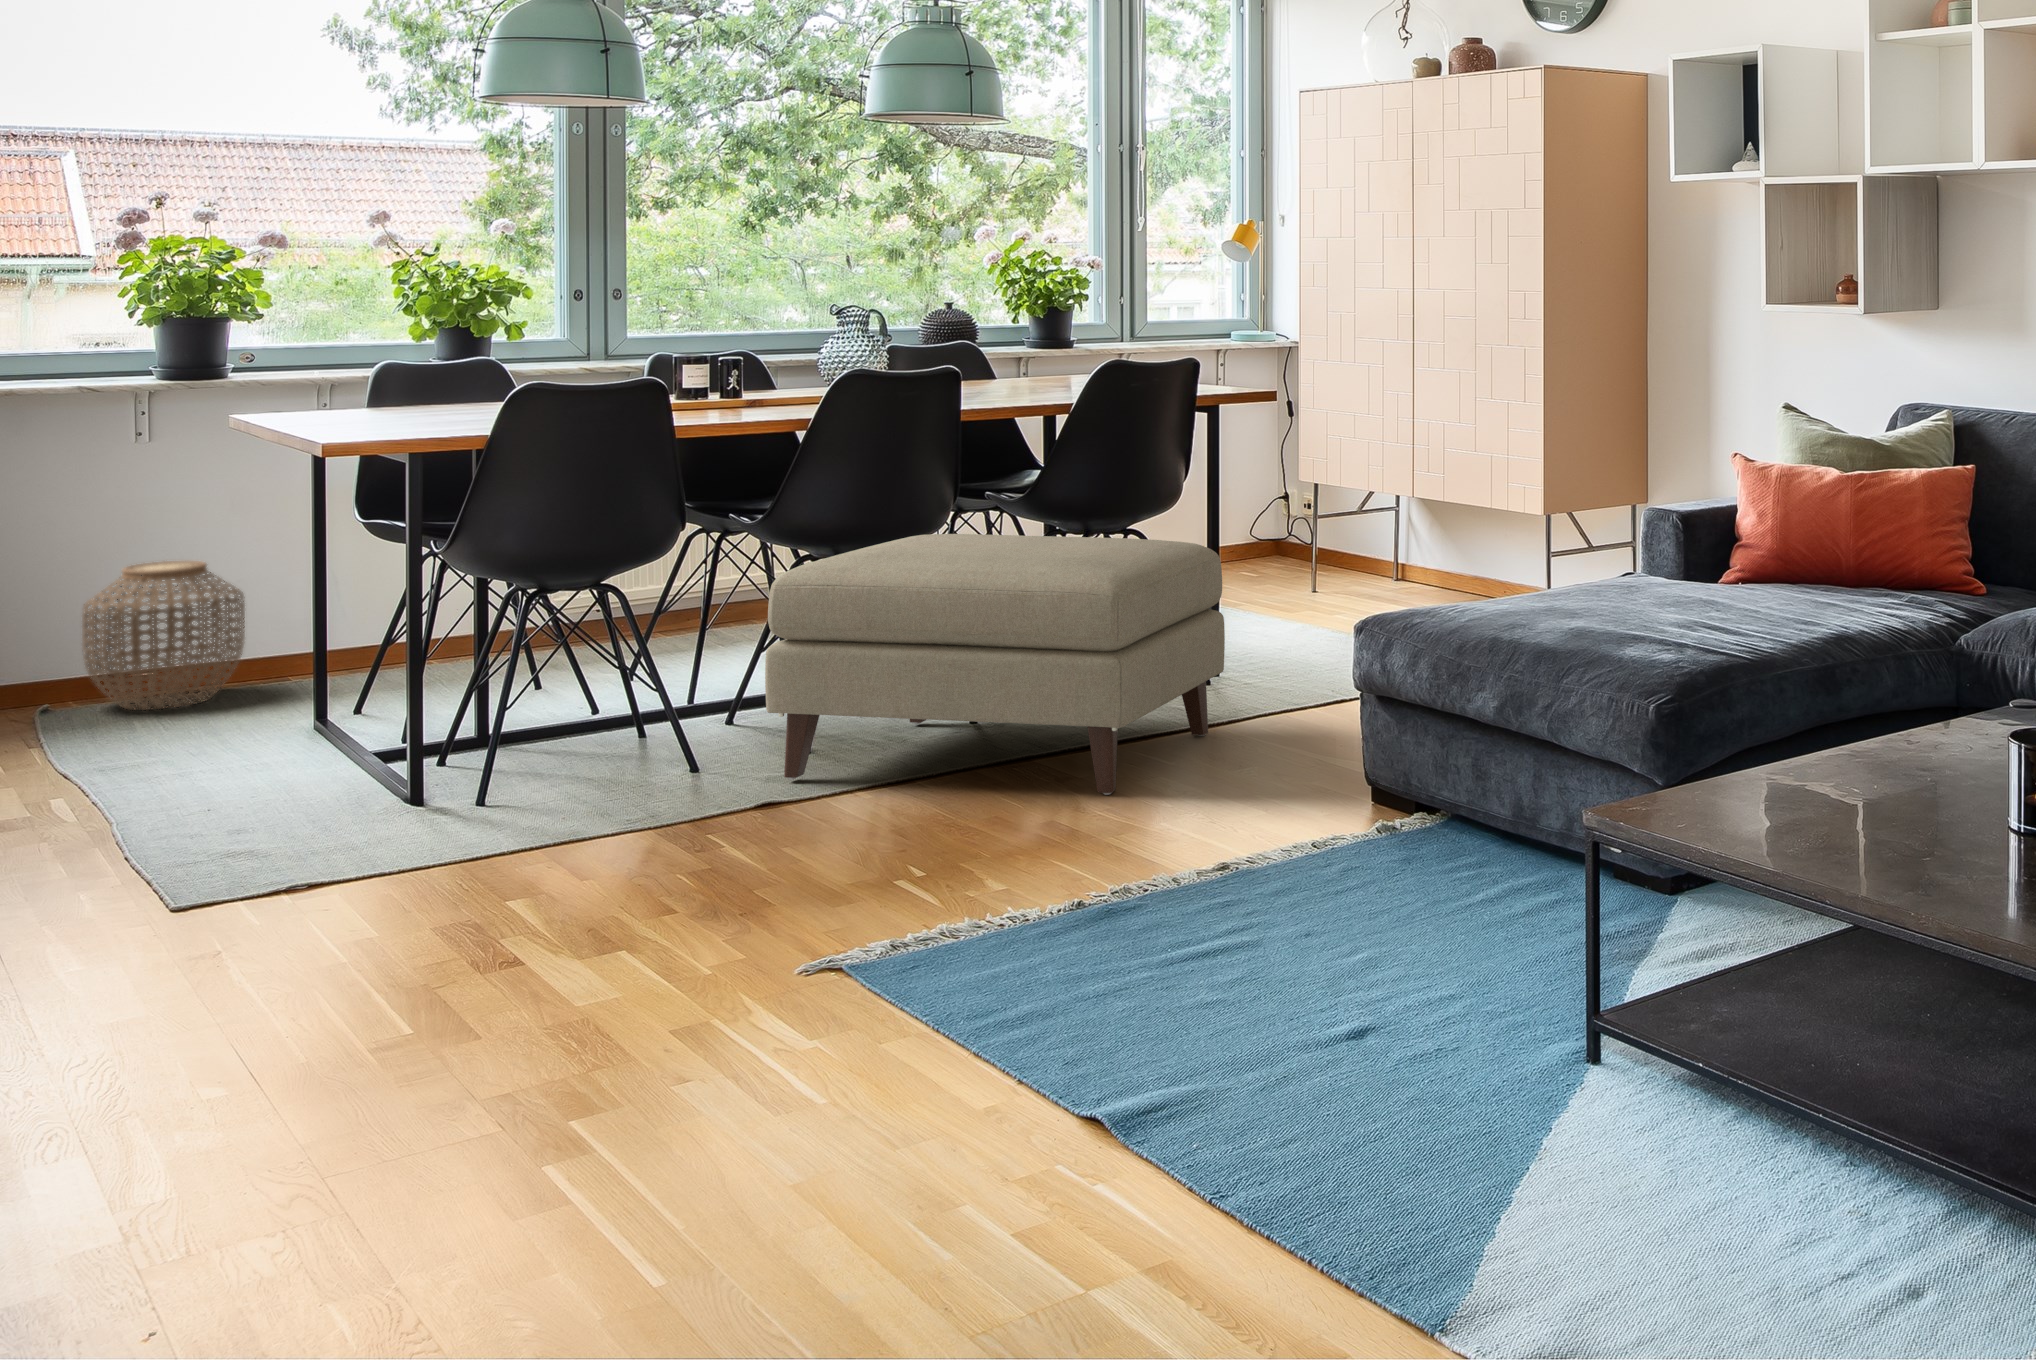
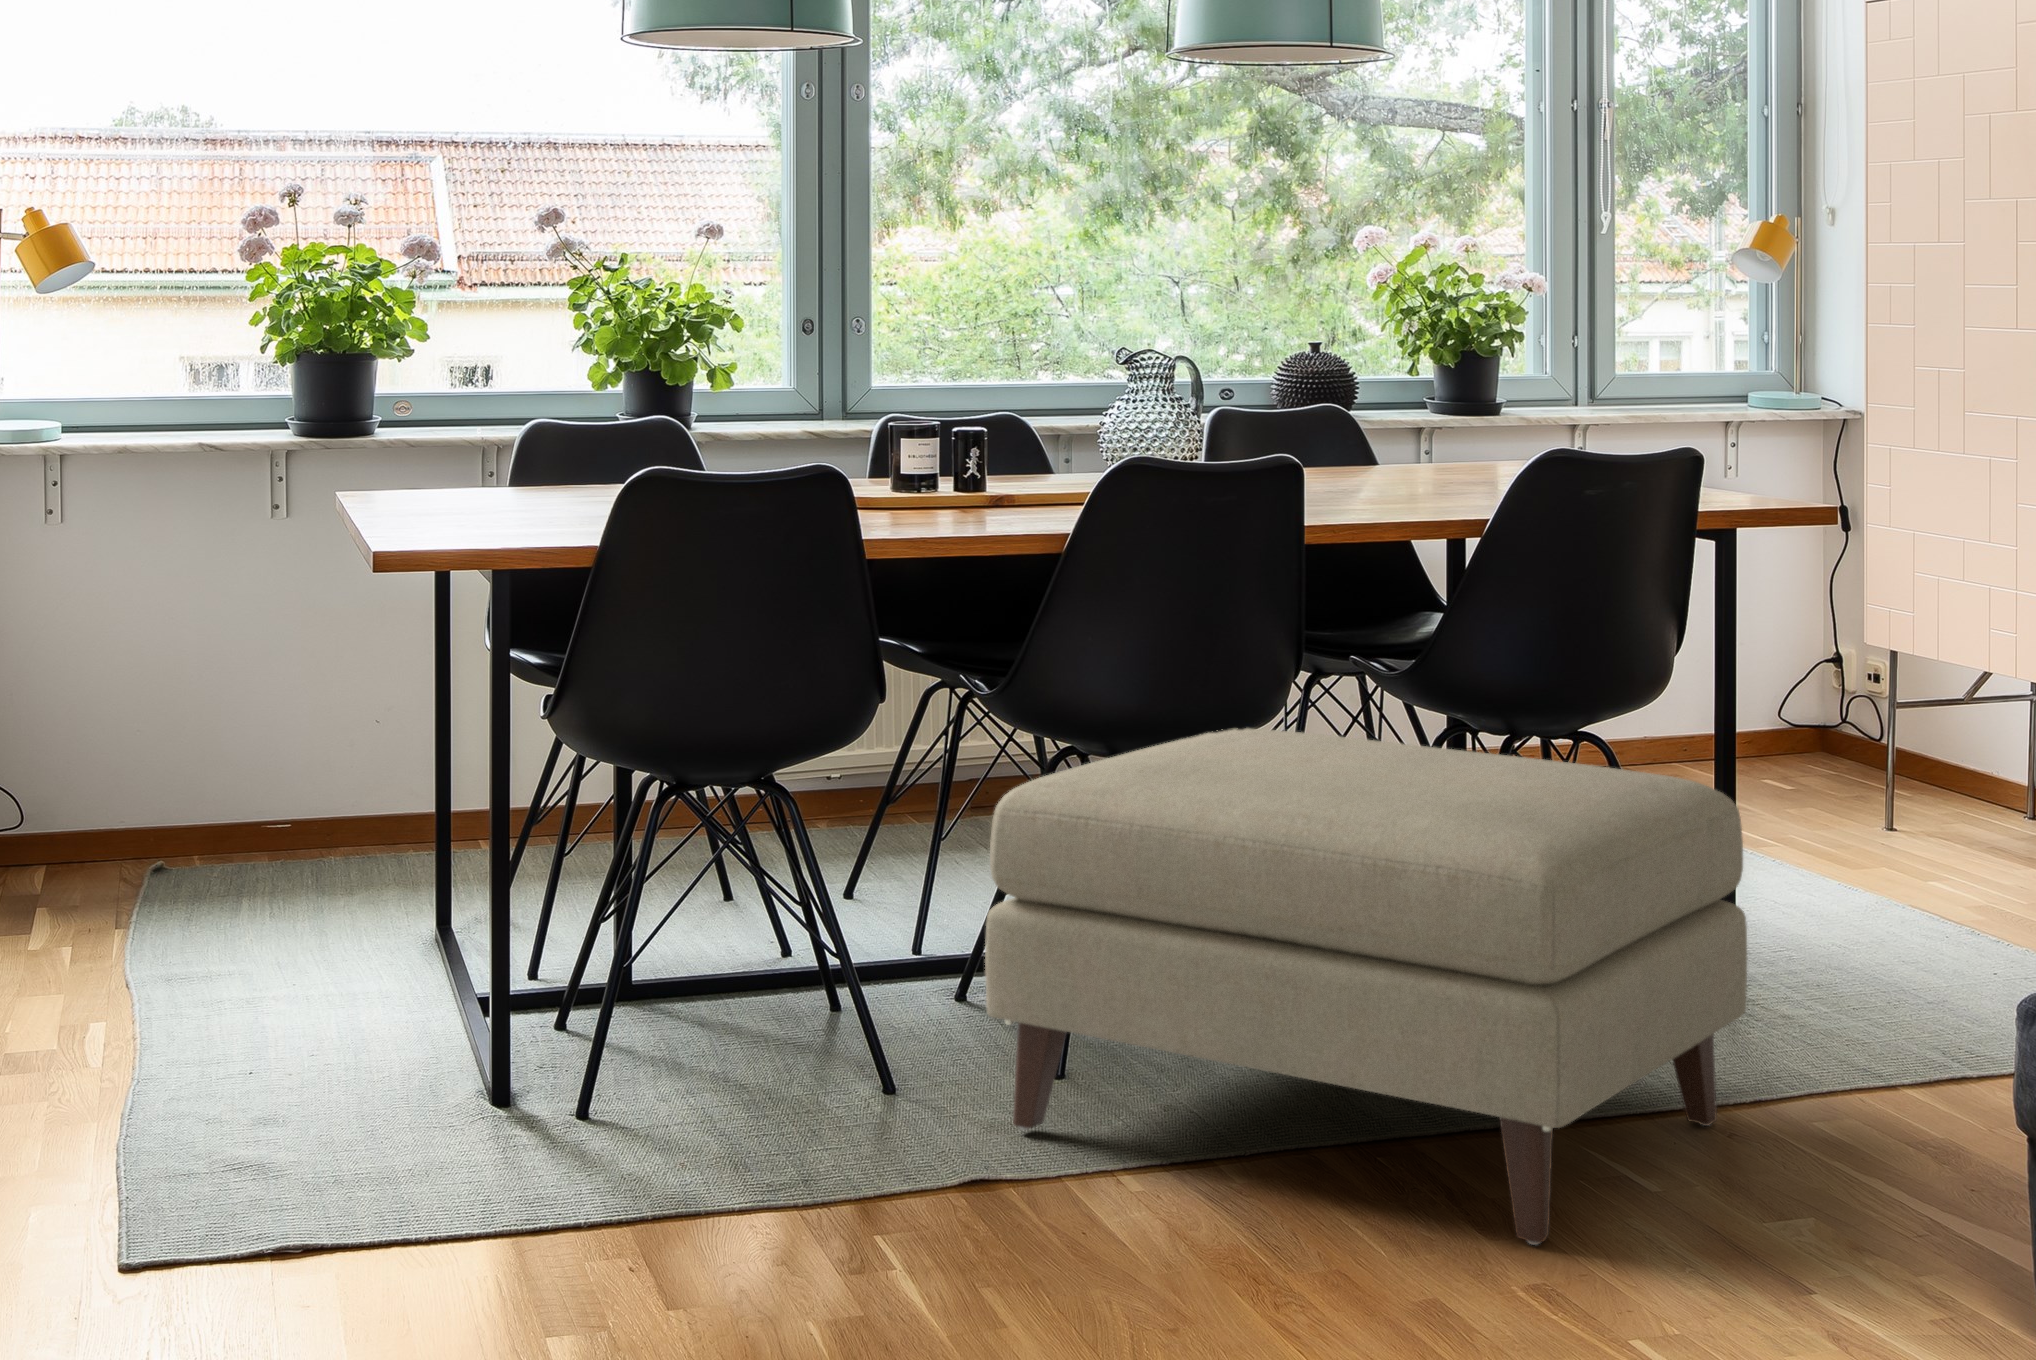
woven basket: present [82,561,245,710] -> none [195,682,380,884]

